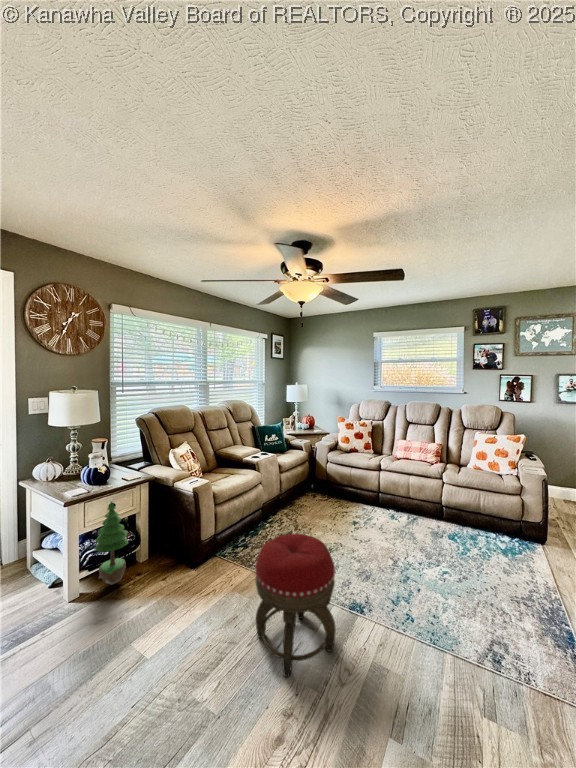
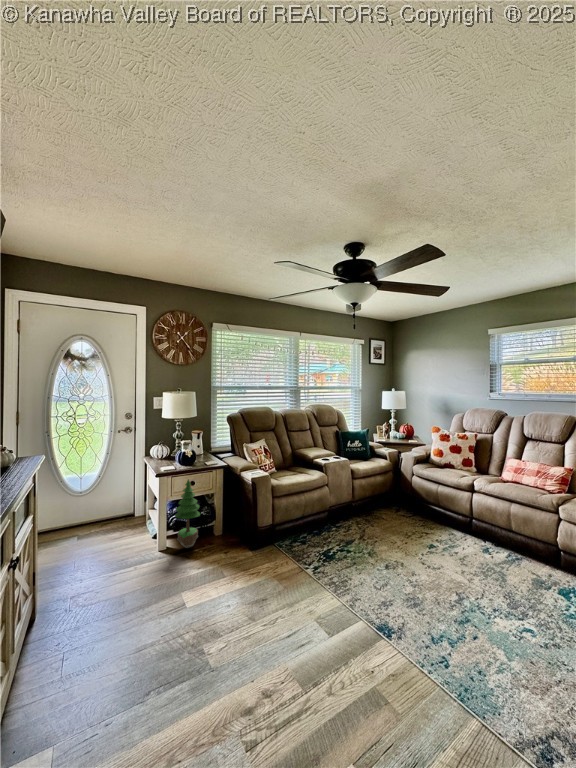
footstool: present [256,534,336,677] -> none [266,529,344,665]

